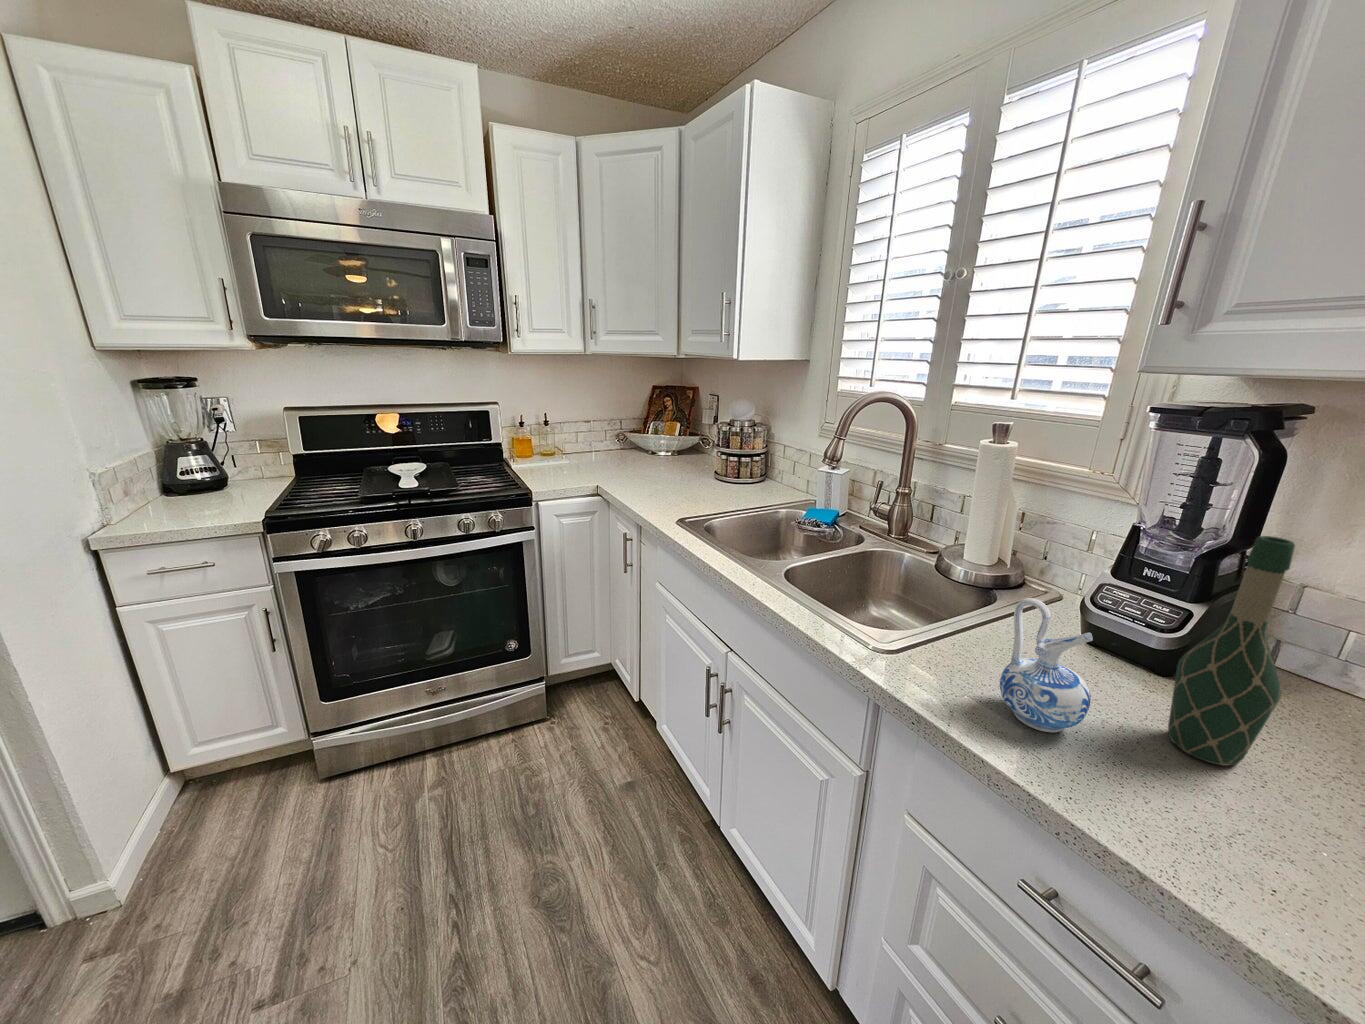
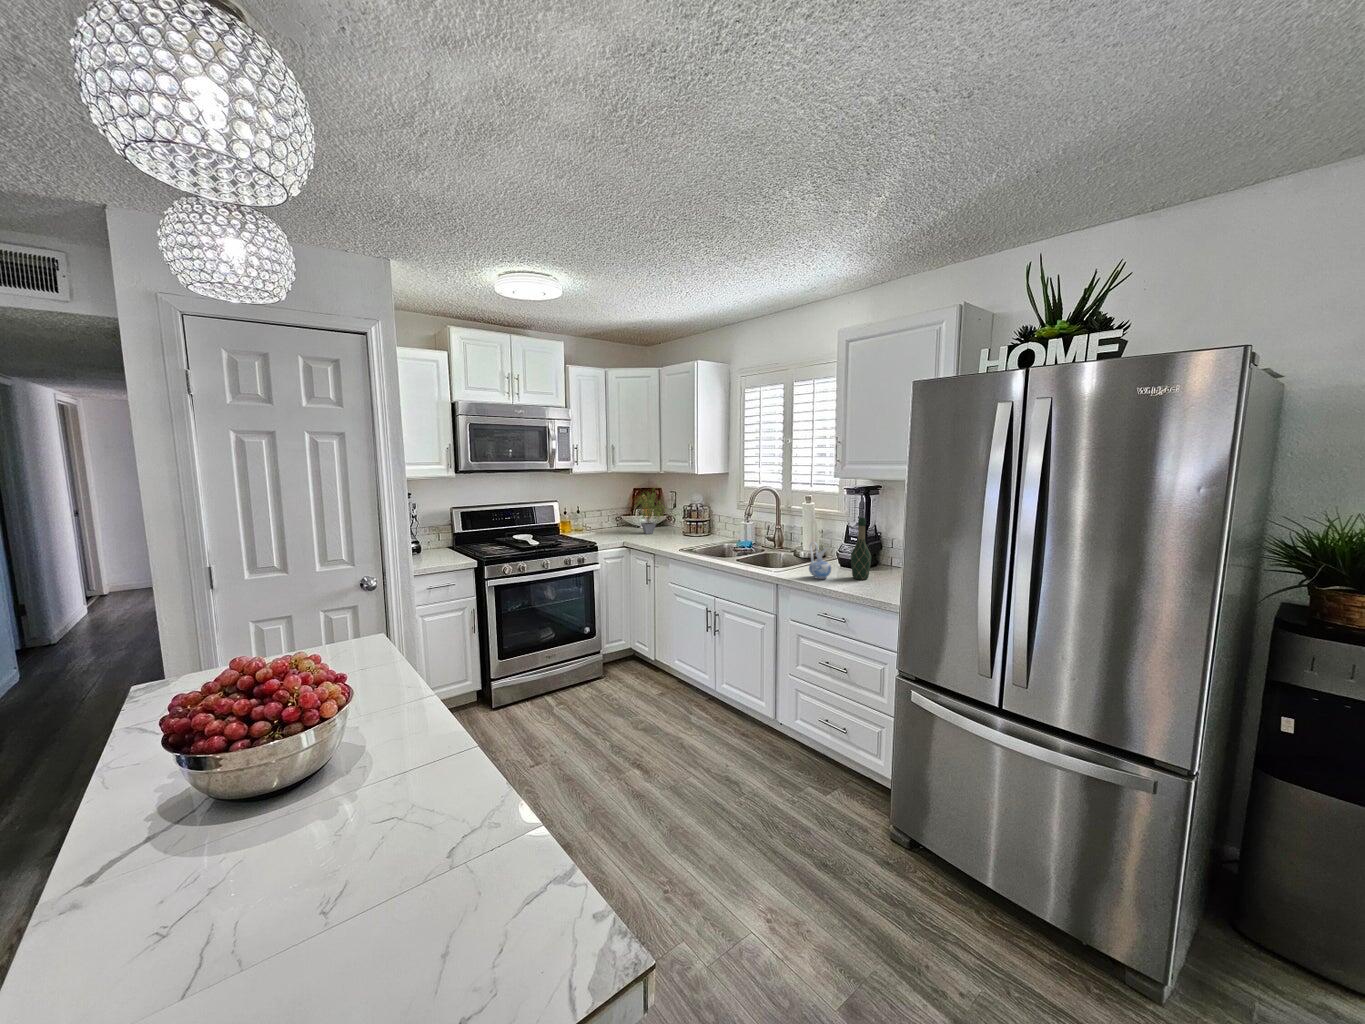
potted plant: none [625,384,694,470] -> present [635,493,664,534]

